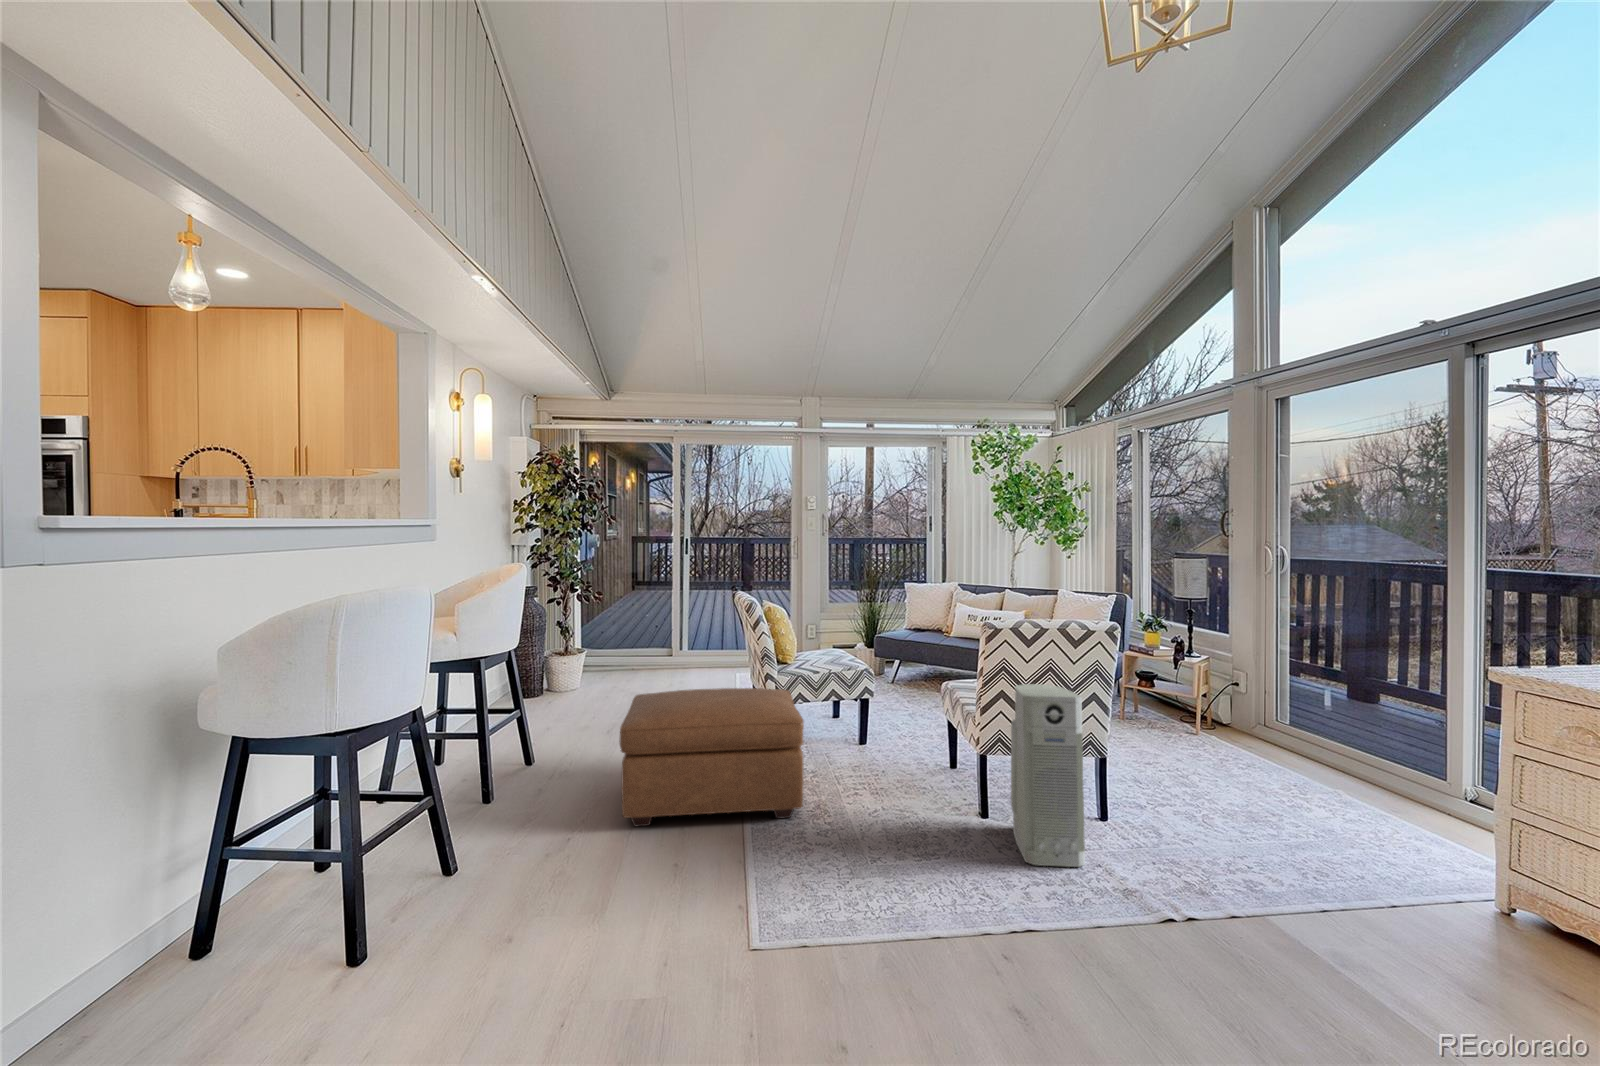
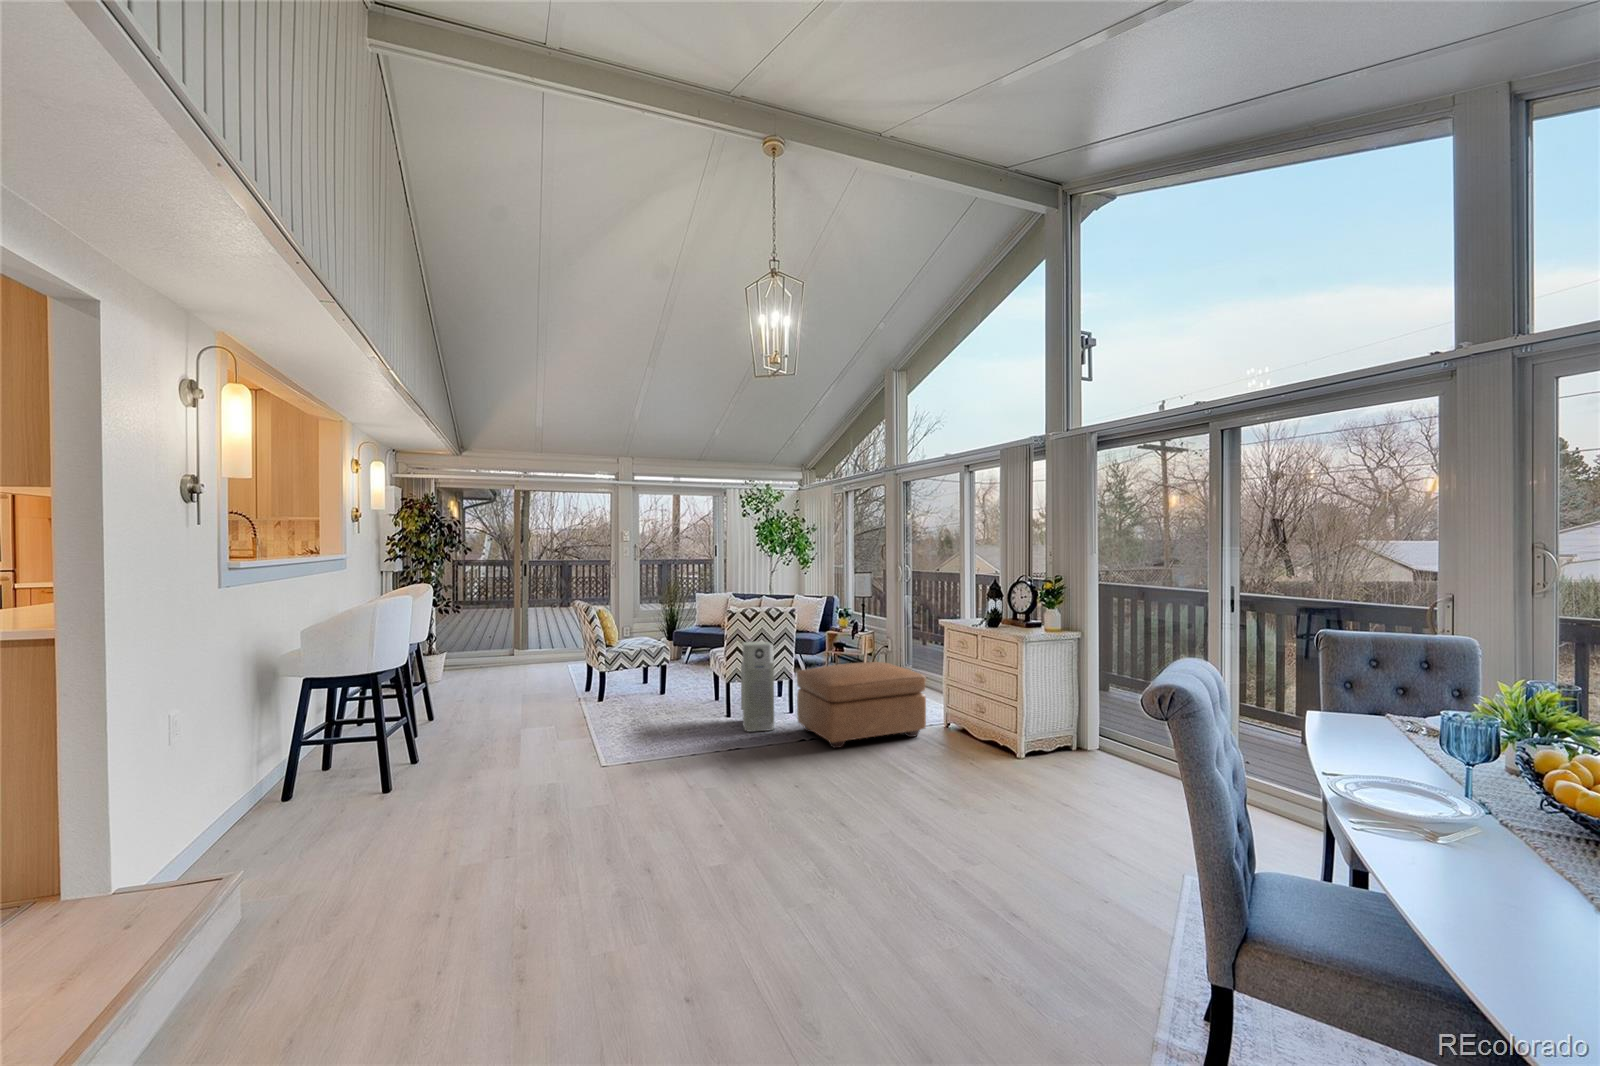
ottoman: present [619,688,804,826] -> present [797,662,926,748]

